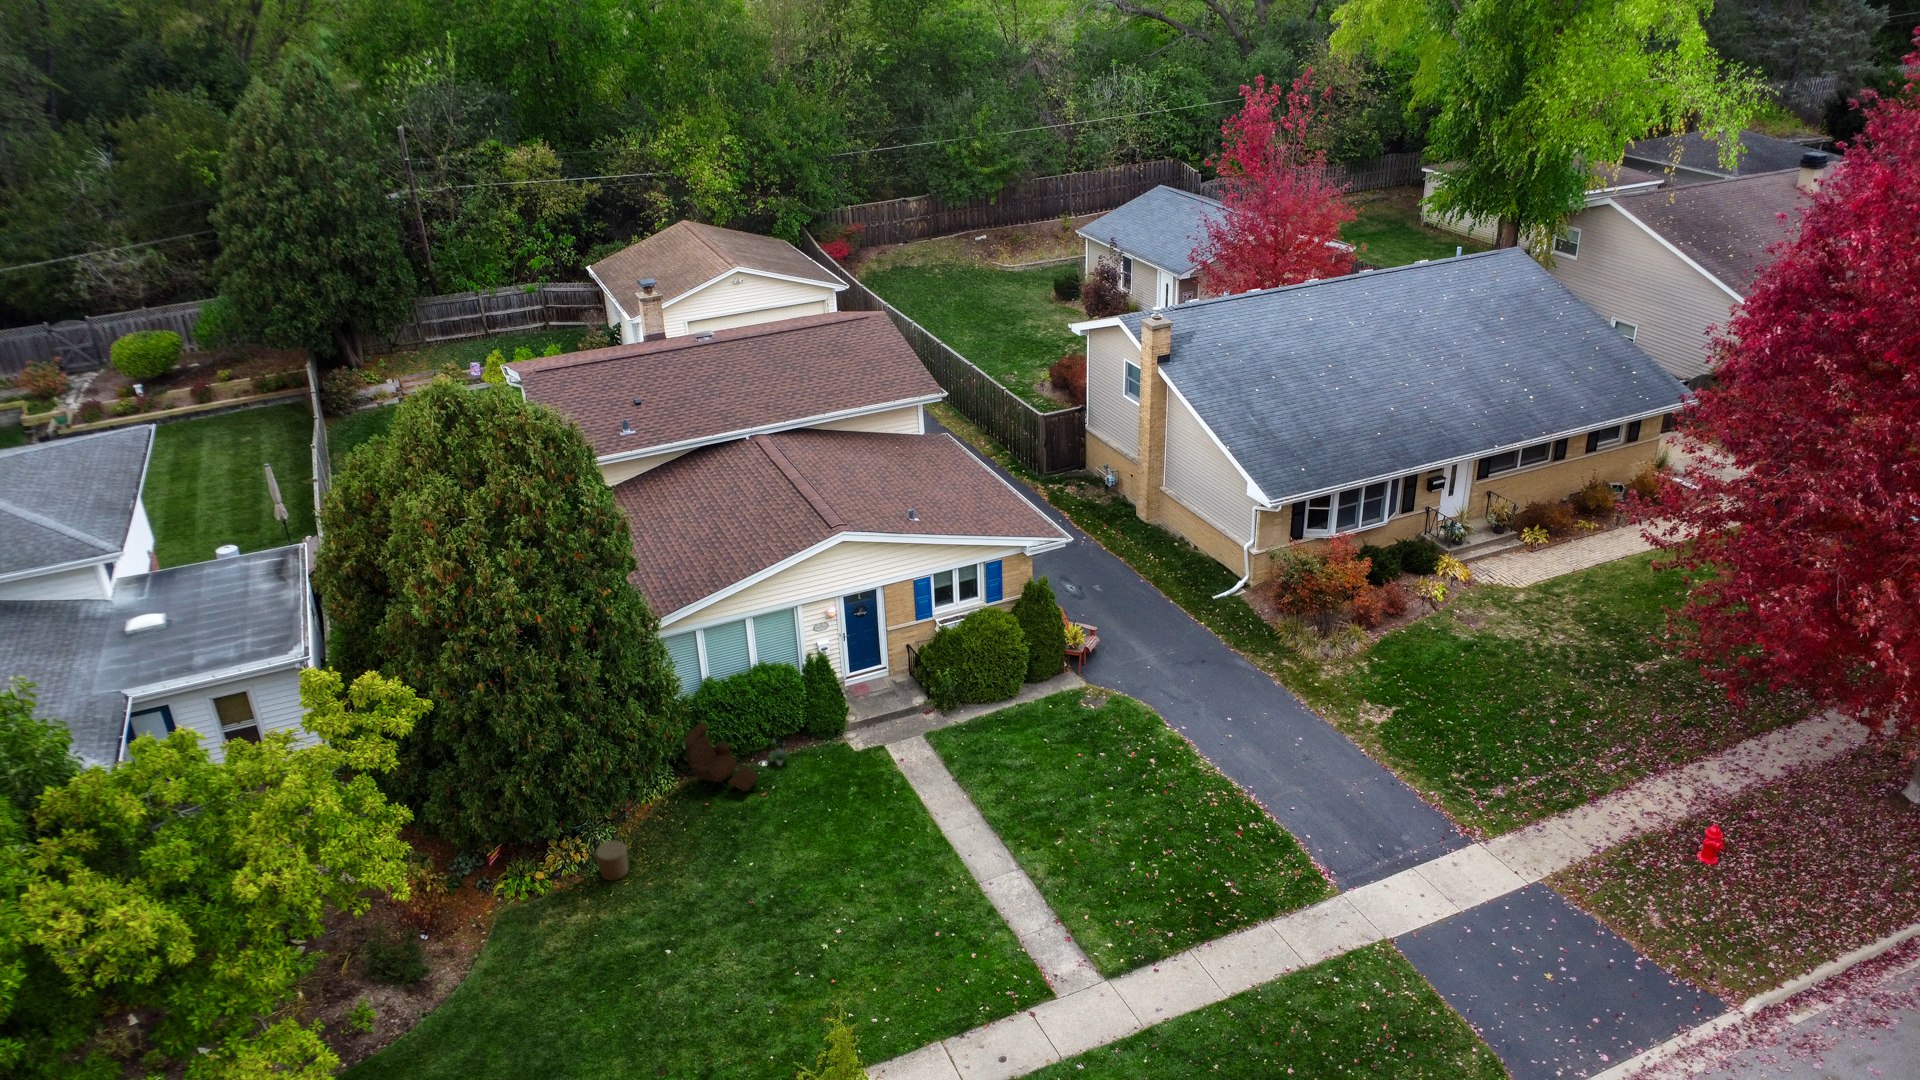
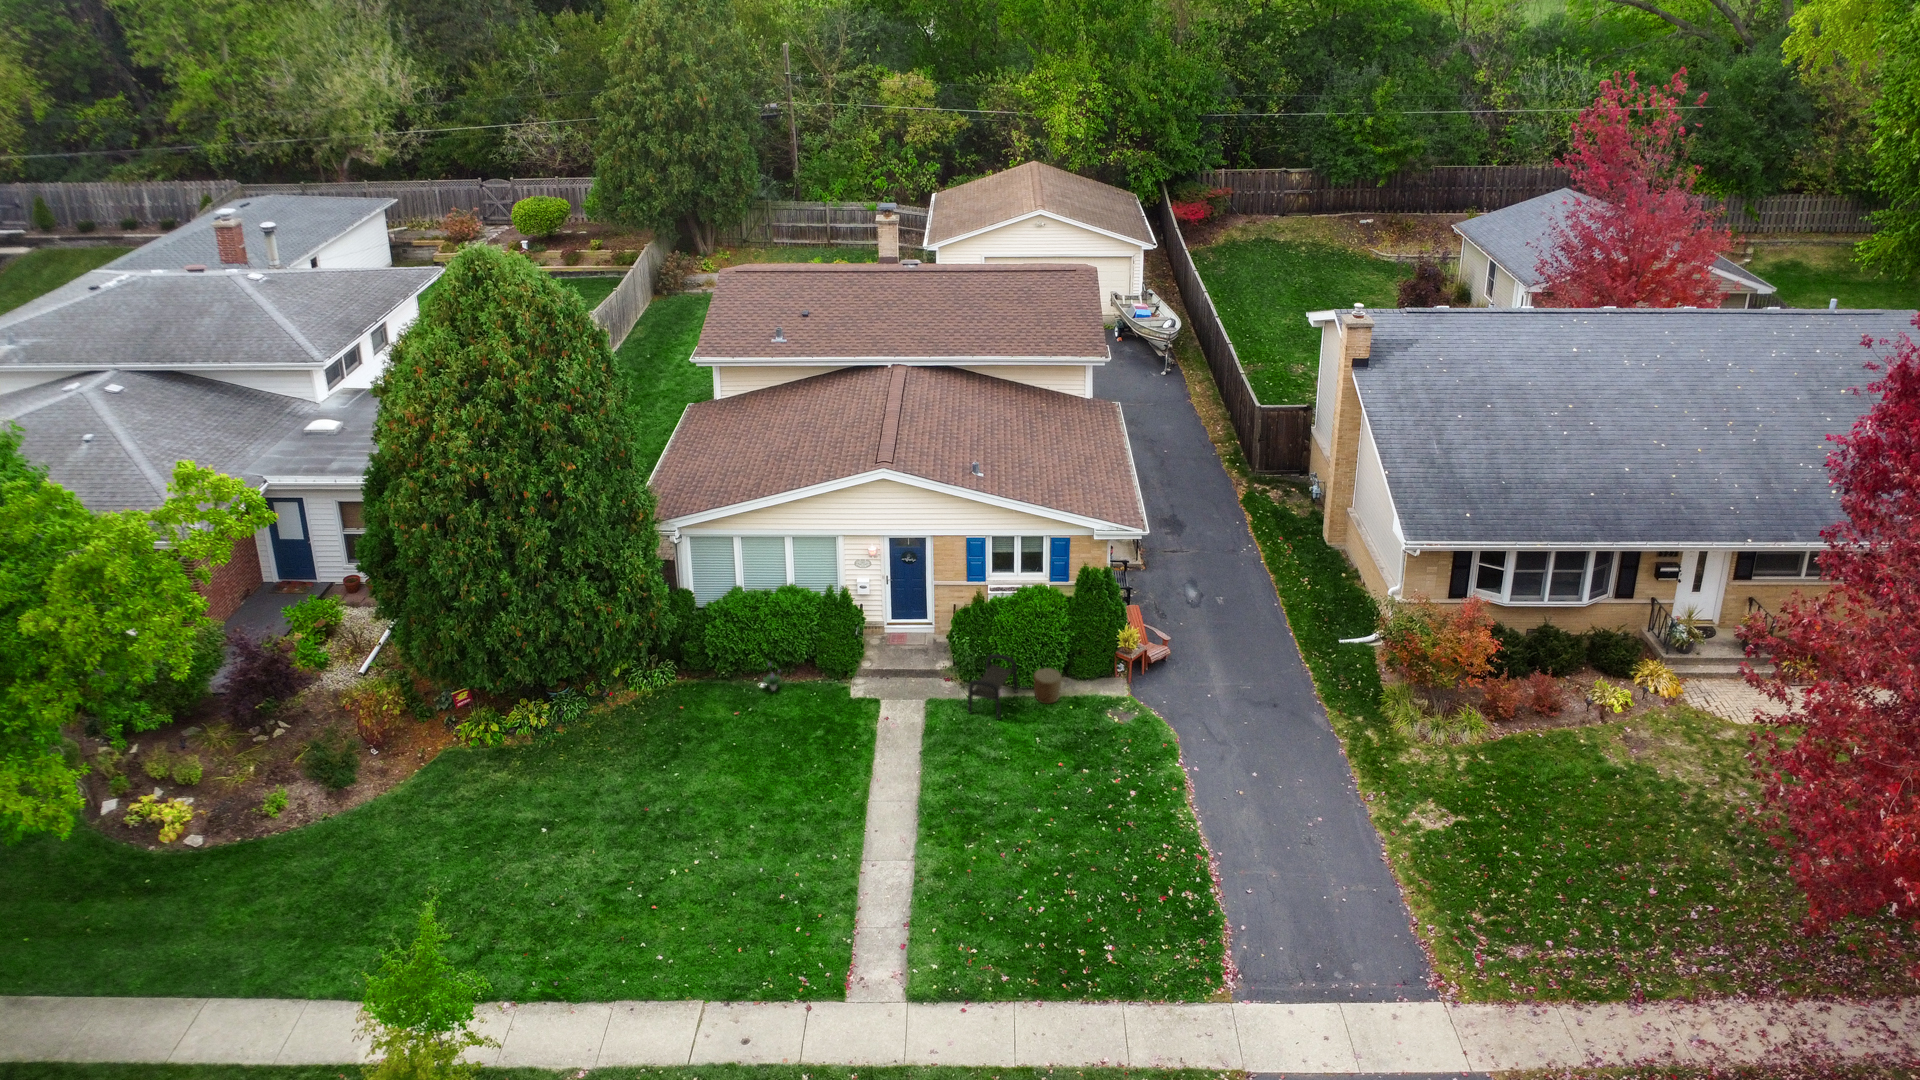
bench: none [966,675,1003,735] -> present [968,654,1018,719]
lounge chair: present [685,723,758,795] -> none [678,628,742,710]
woven basket: present [595,841,628,881] -> present [1033,668,1062,704]

